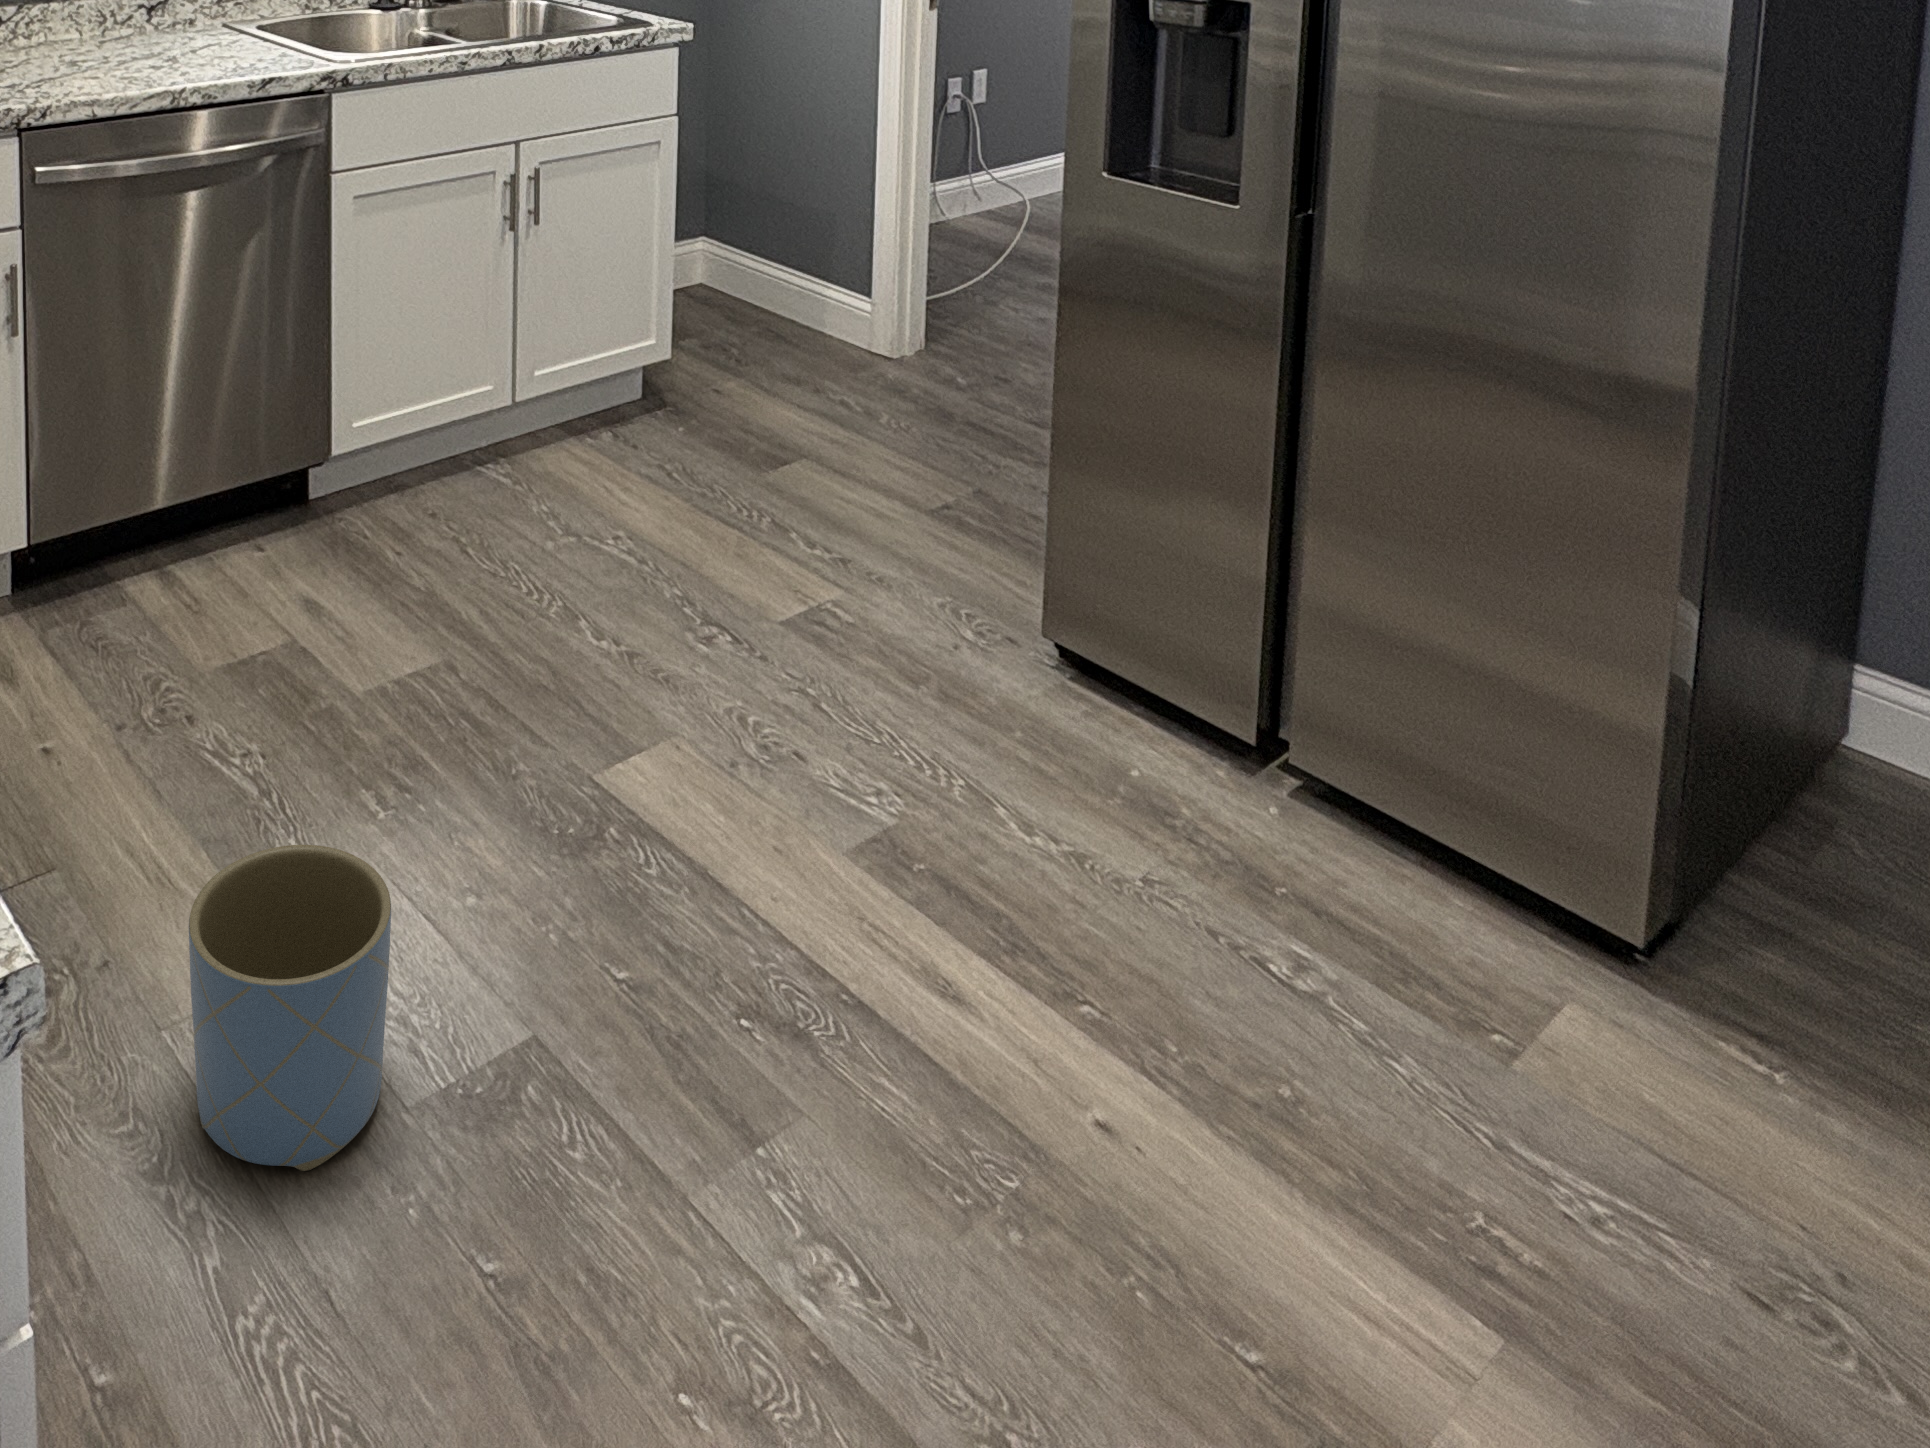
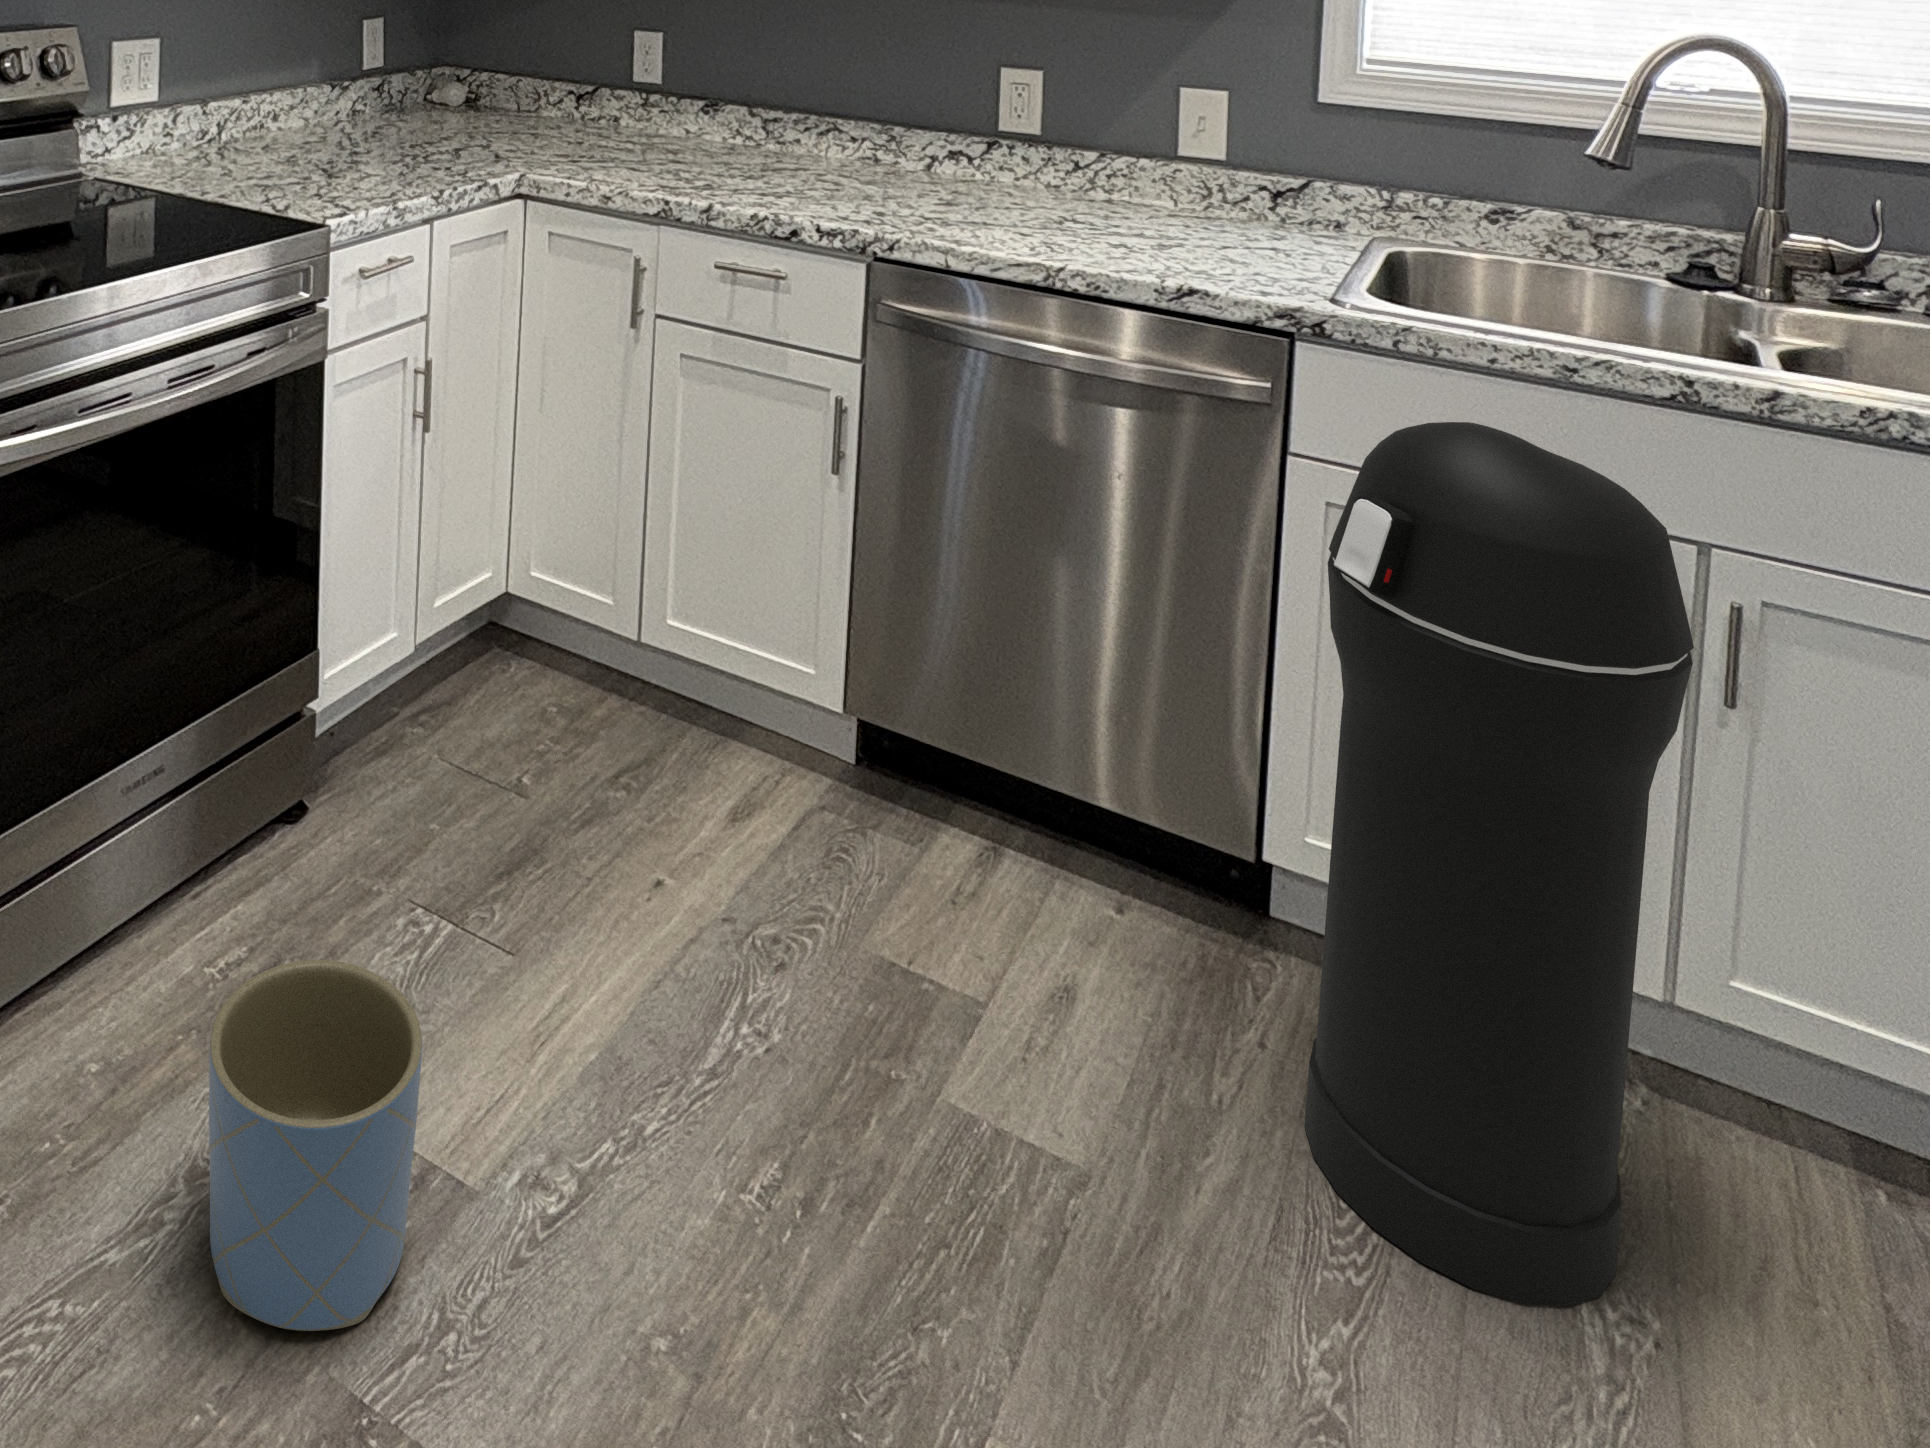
trash can: none [438,98,615,583] -> present [1304,422,1694,1307]

